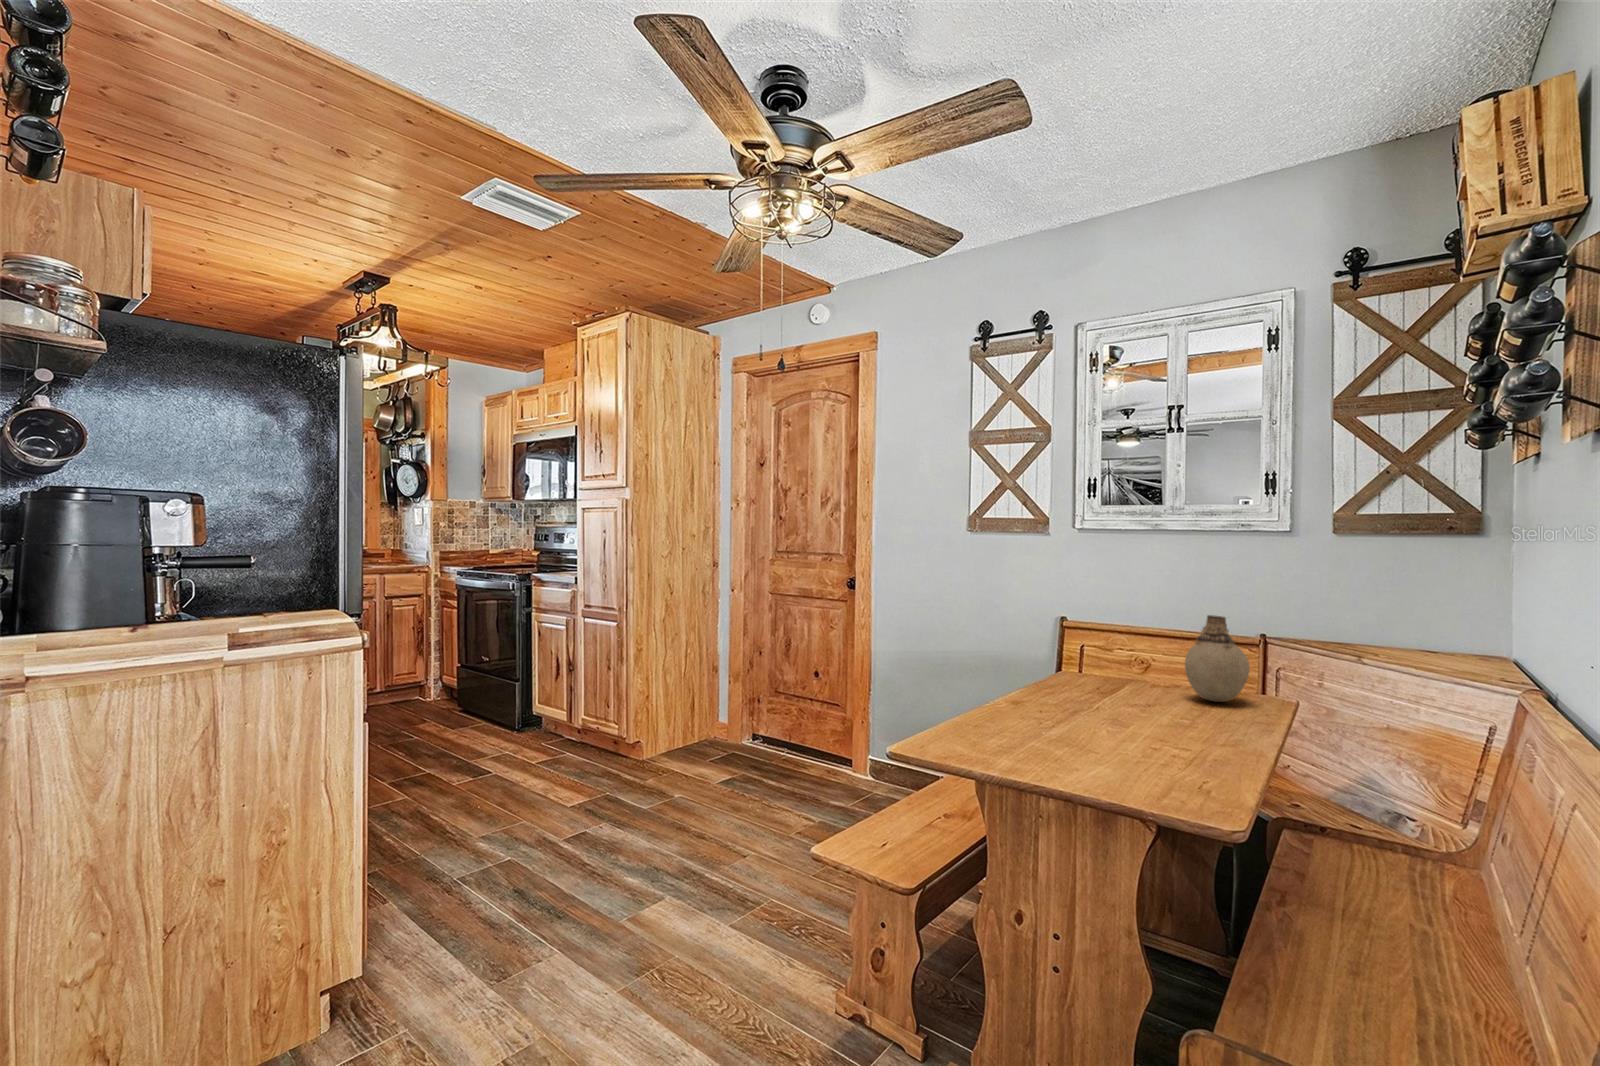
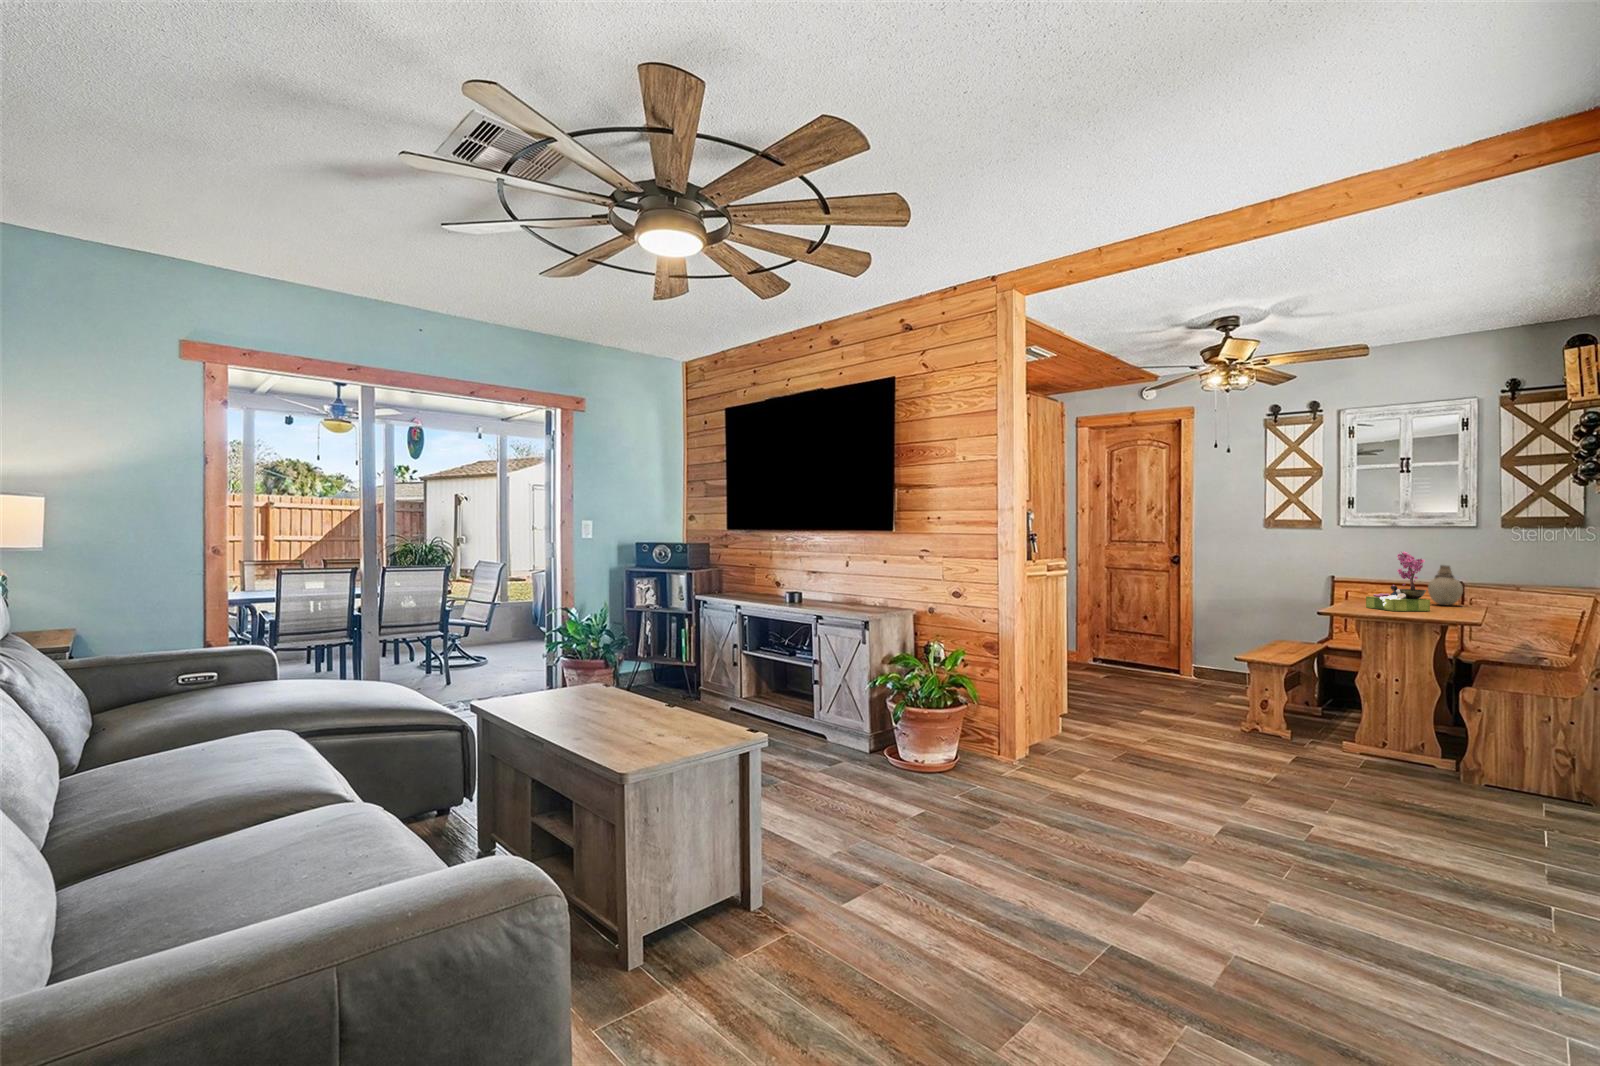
flower arrangement: none [1044,586,1163,737] -> present [1366,552,1430,611]

